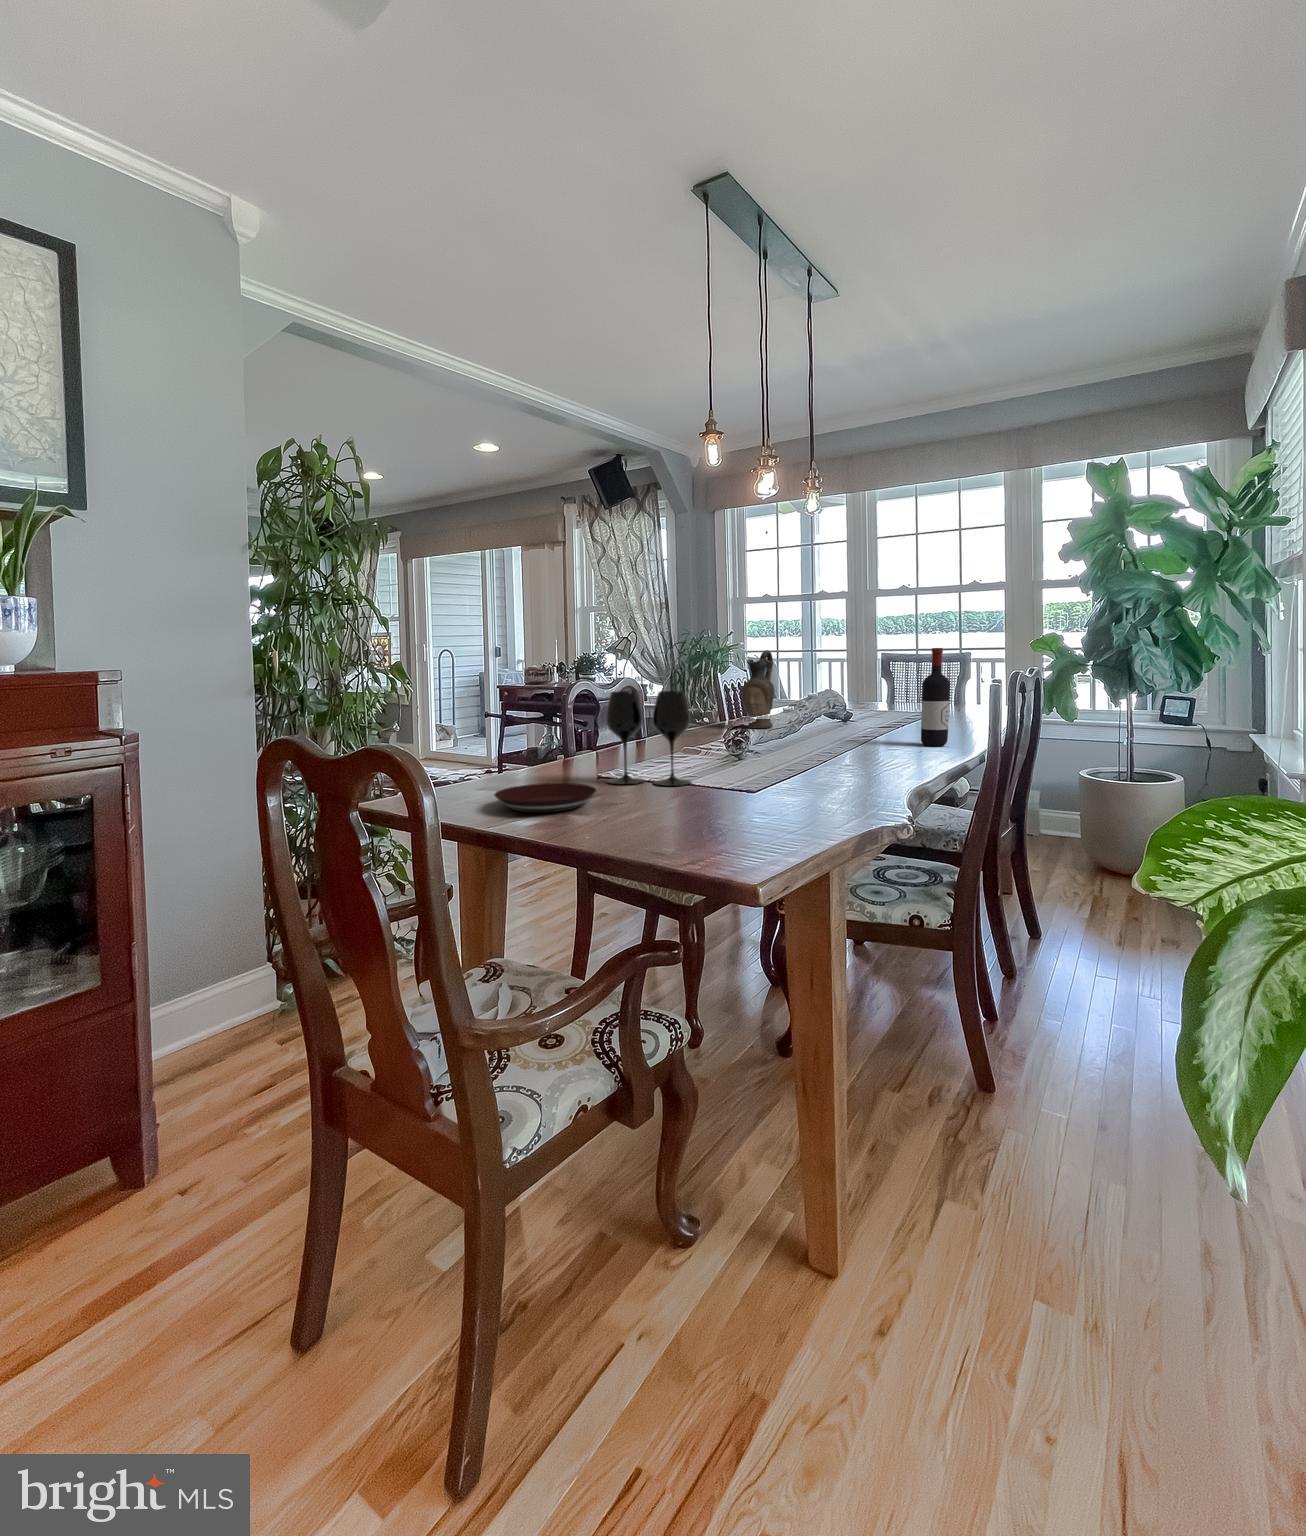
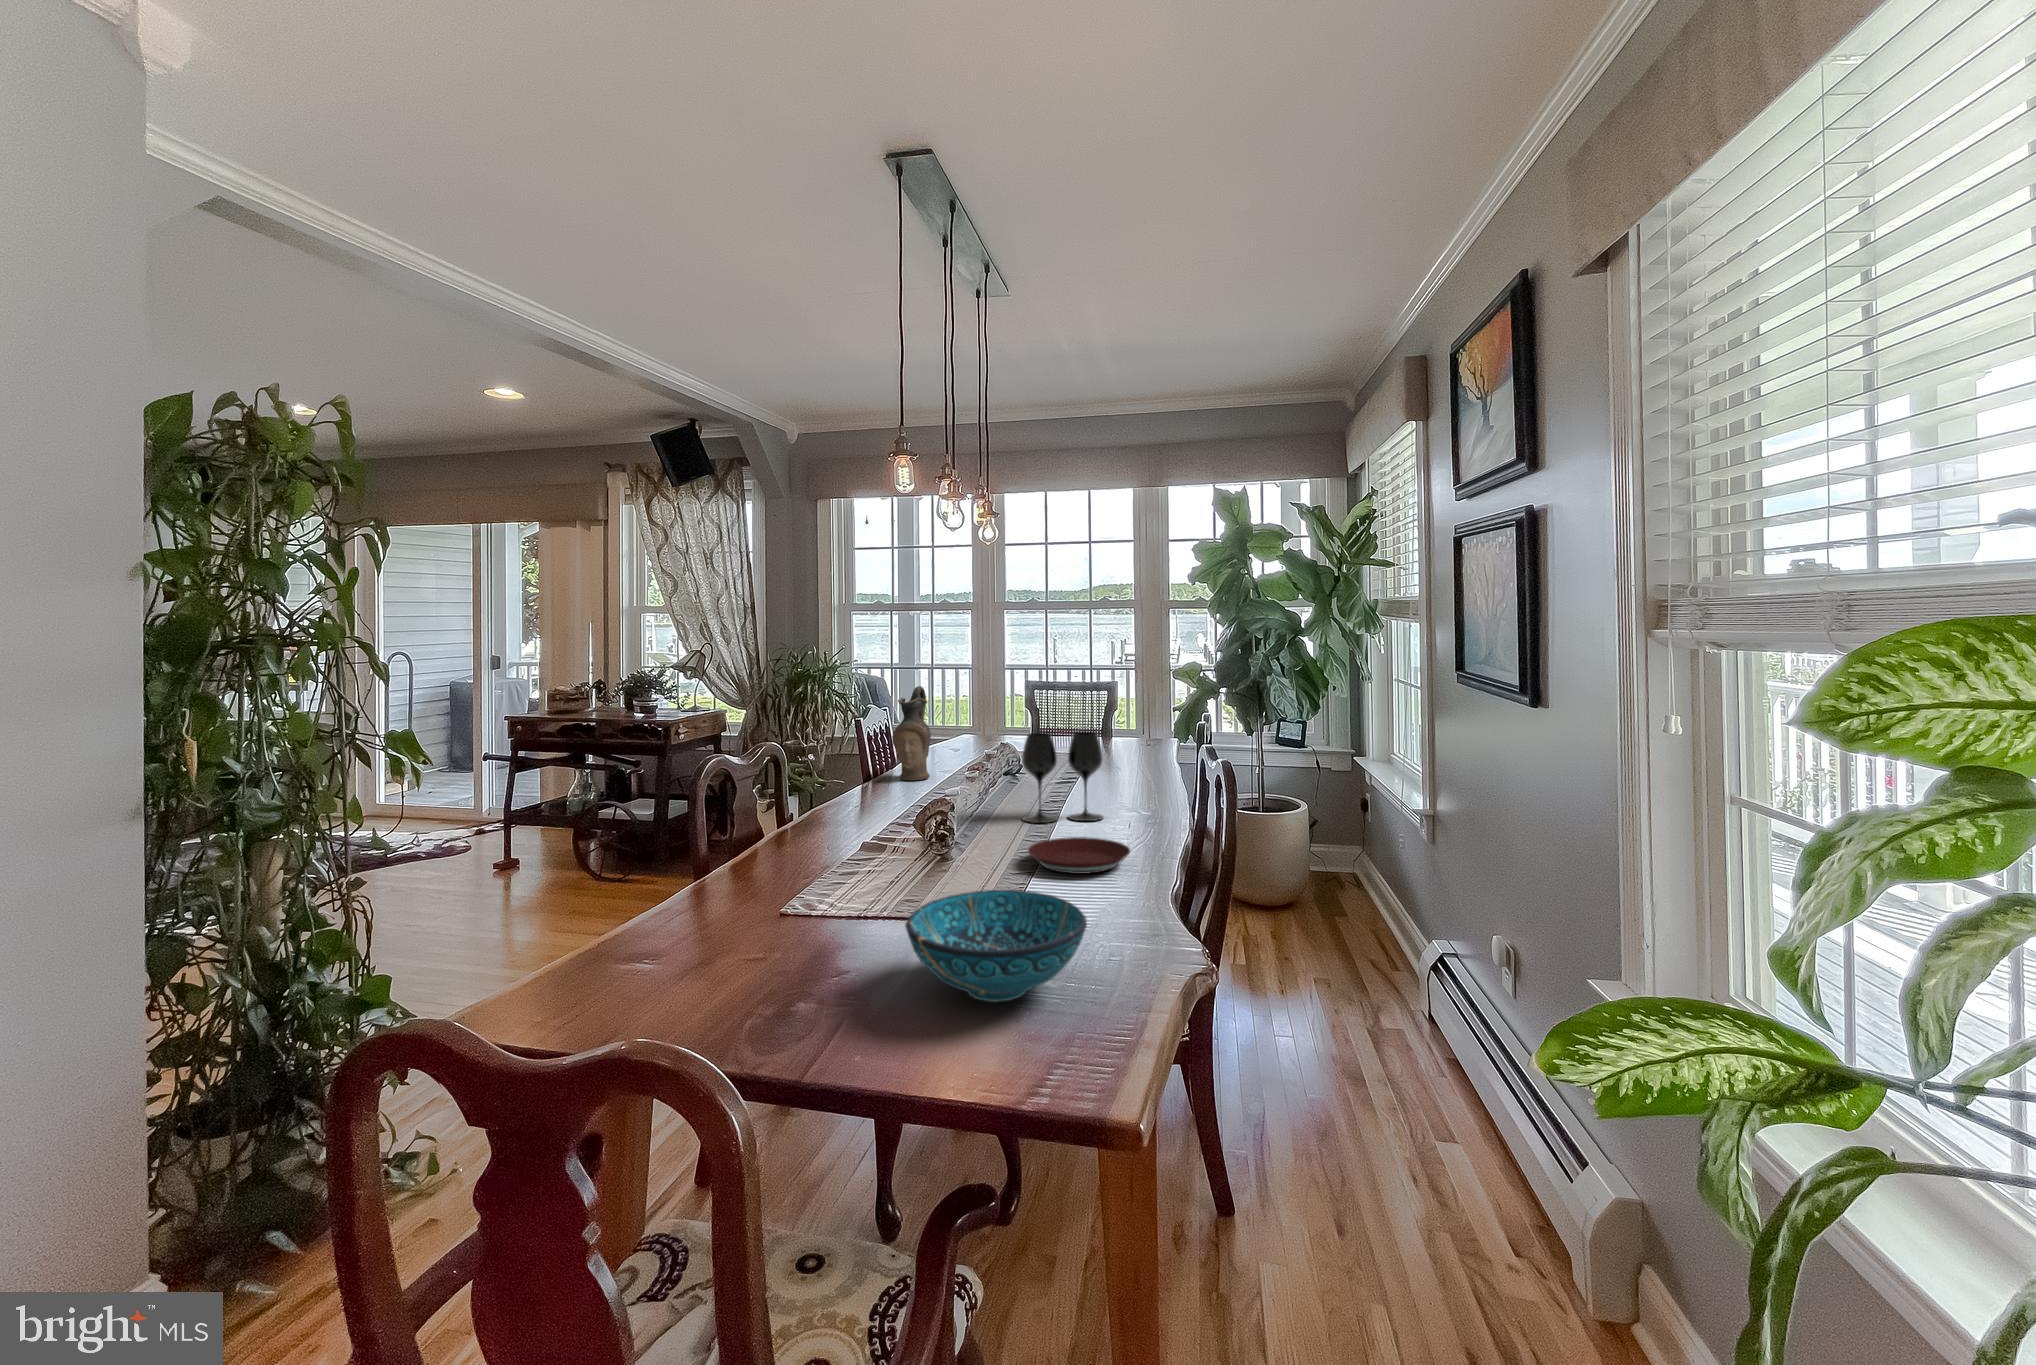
wine bottle: present [921,648,950,746] -> none [1114,695,1143,804]
wine glass: present [606,691,691,786] -> present [1022,732,1103,823]
decorative bowl: none [645,763,785,833] -> present [905,890,1087,1002]
plate: present [494,783,596,813] -> present [1028,837,1130,874]

